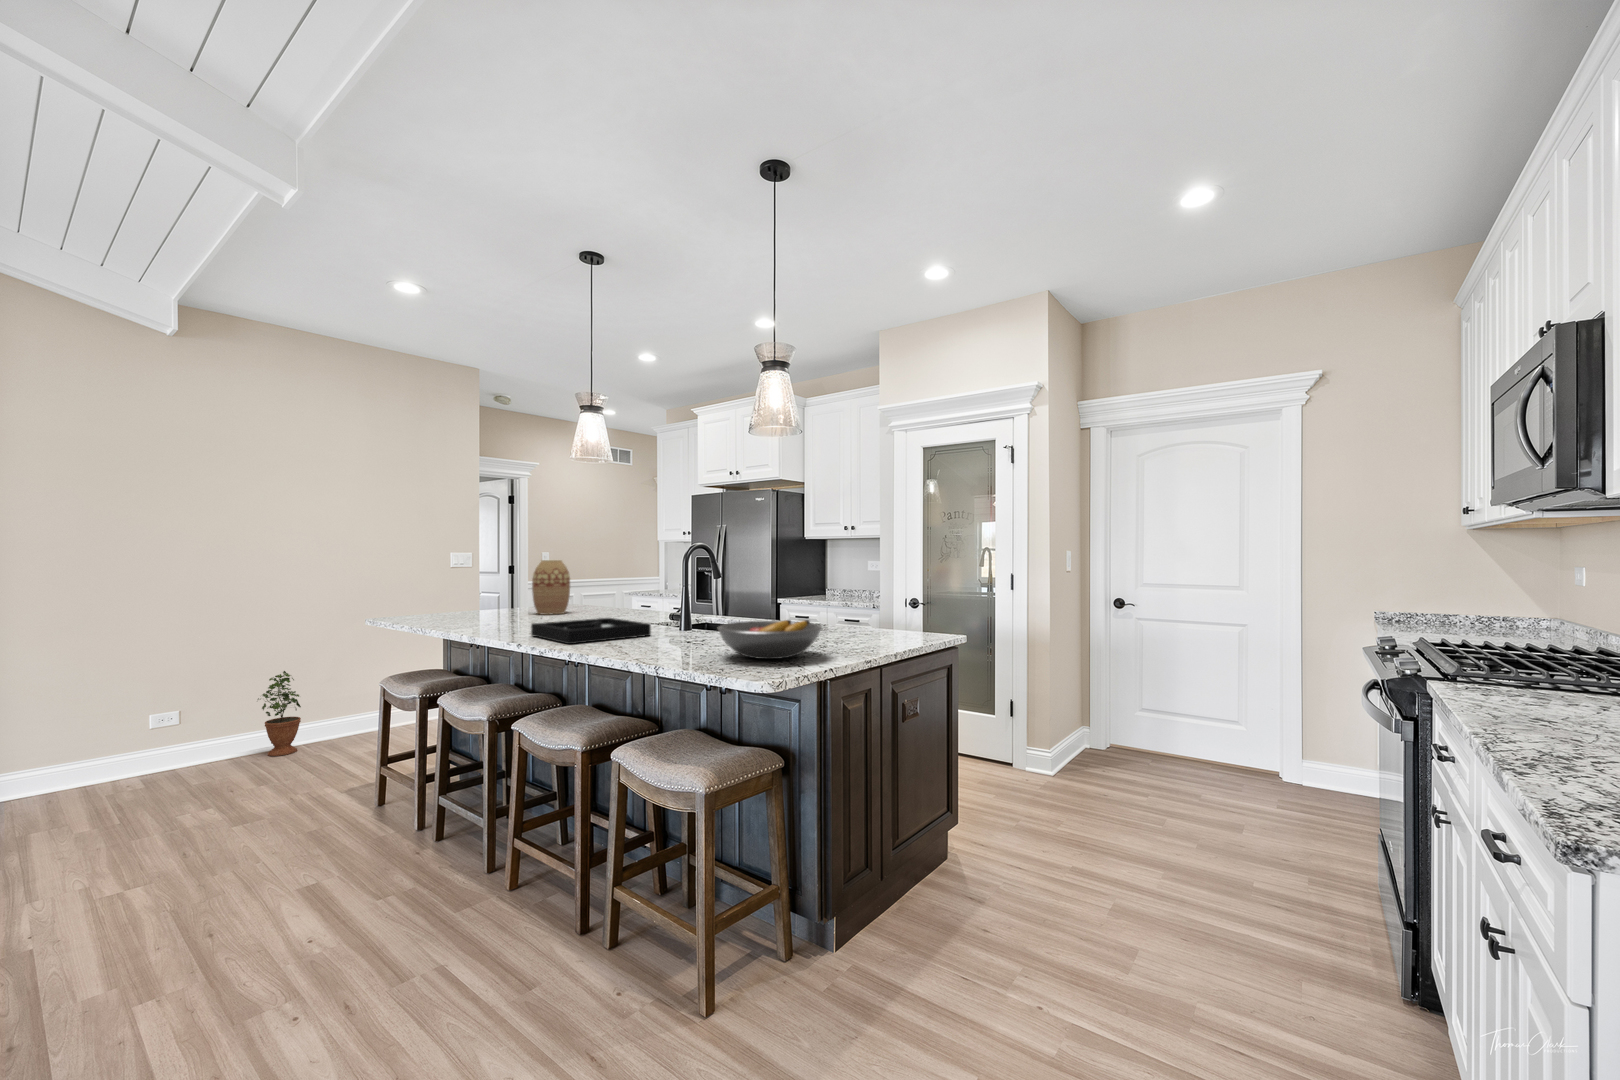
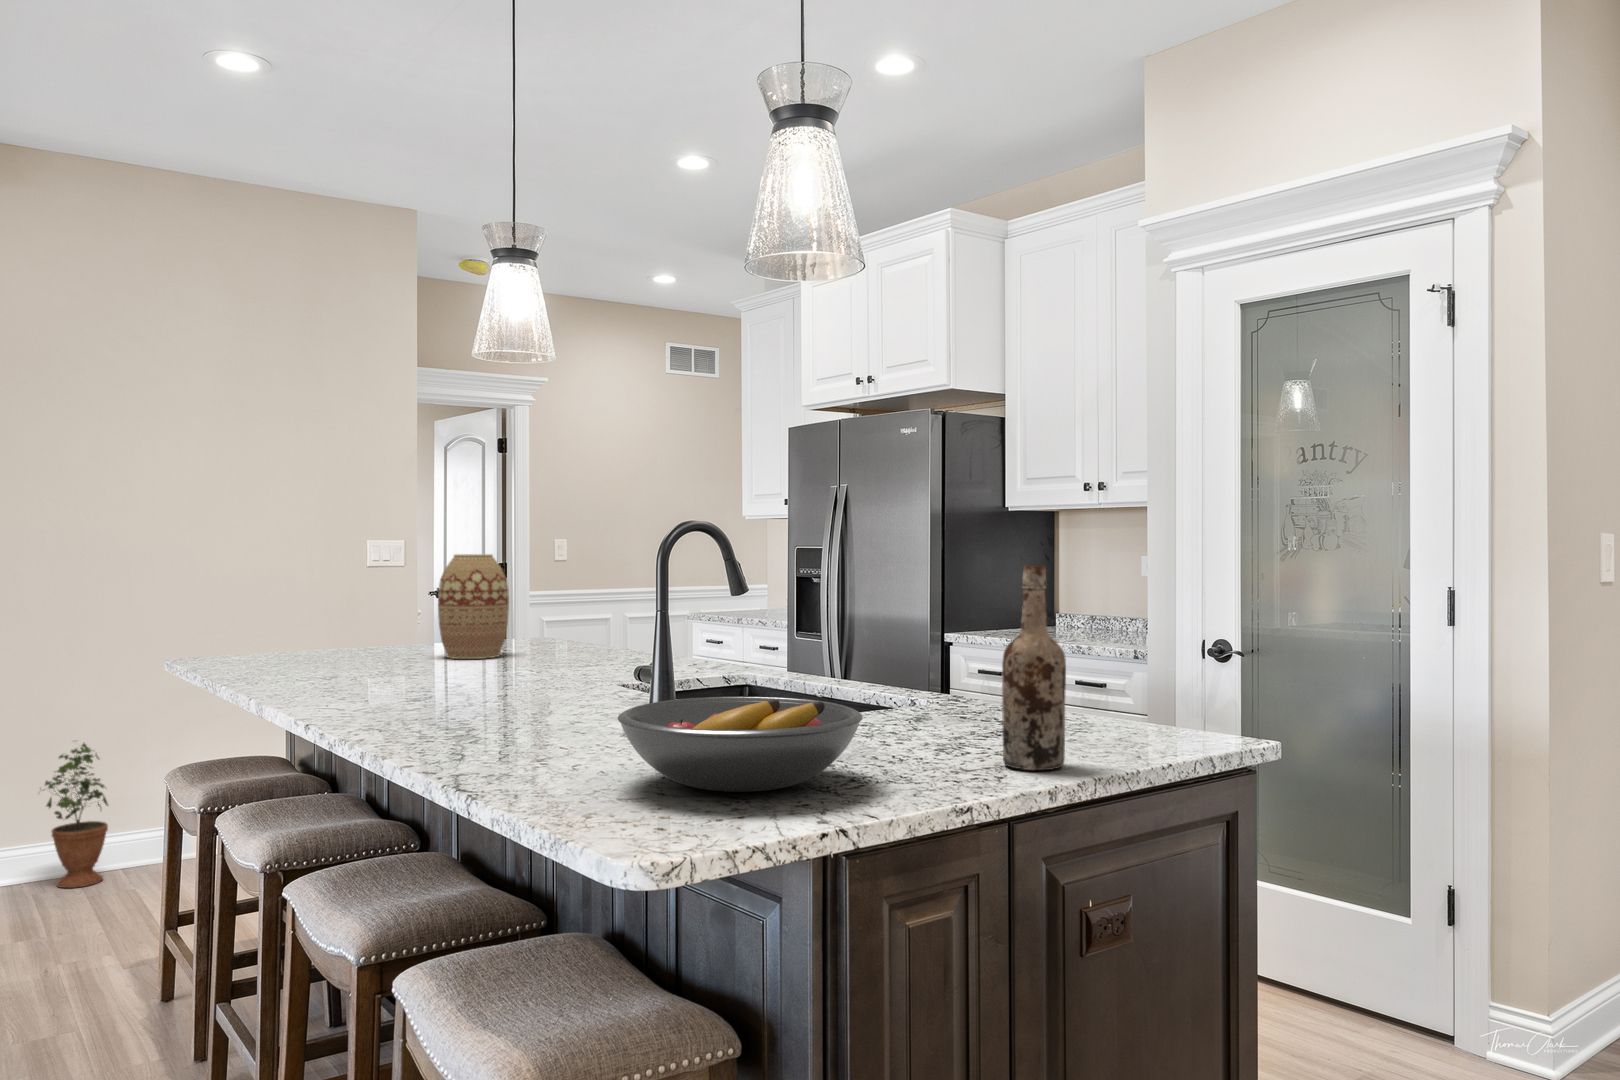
wine bottle: none [867,563,893,648] -> present [1002,565,1066,770]
decorative tray: present [531,618,651,644] -> none [352,672,571,730]

